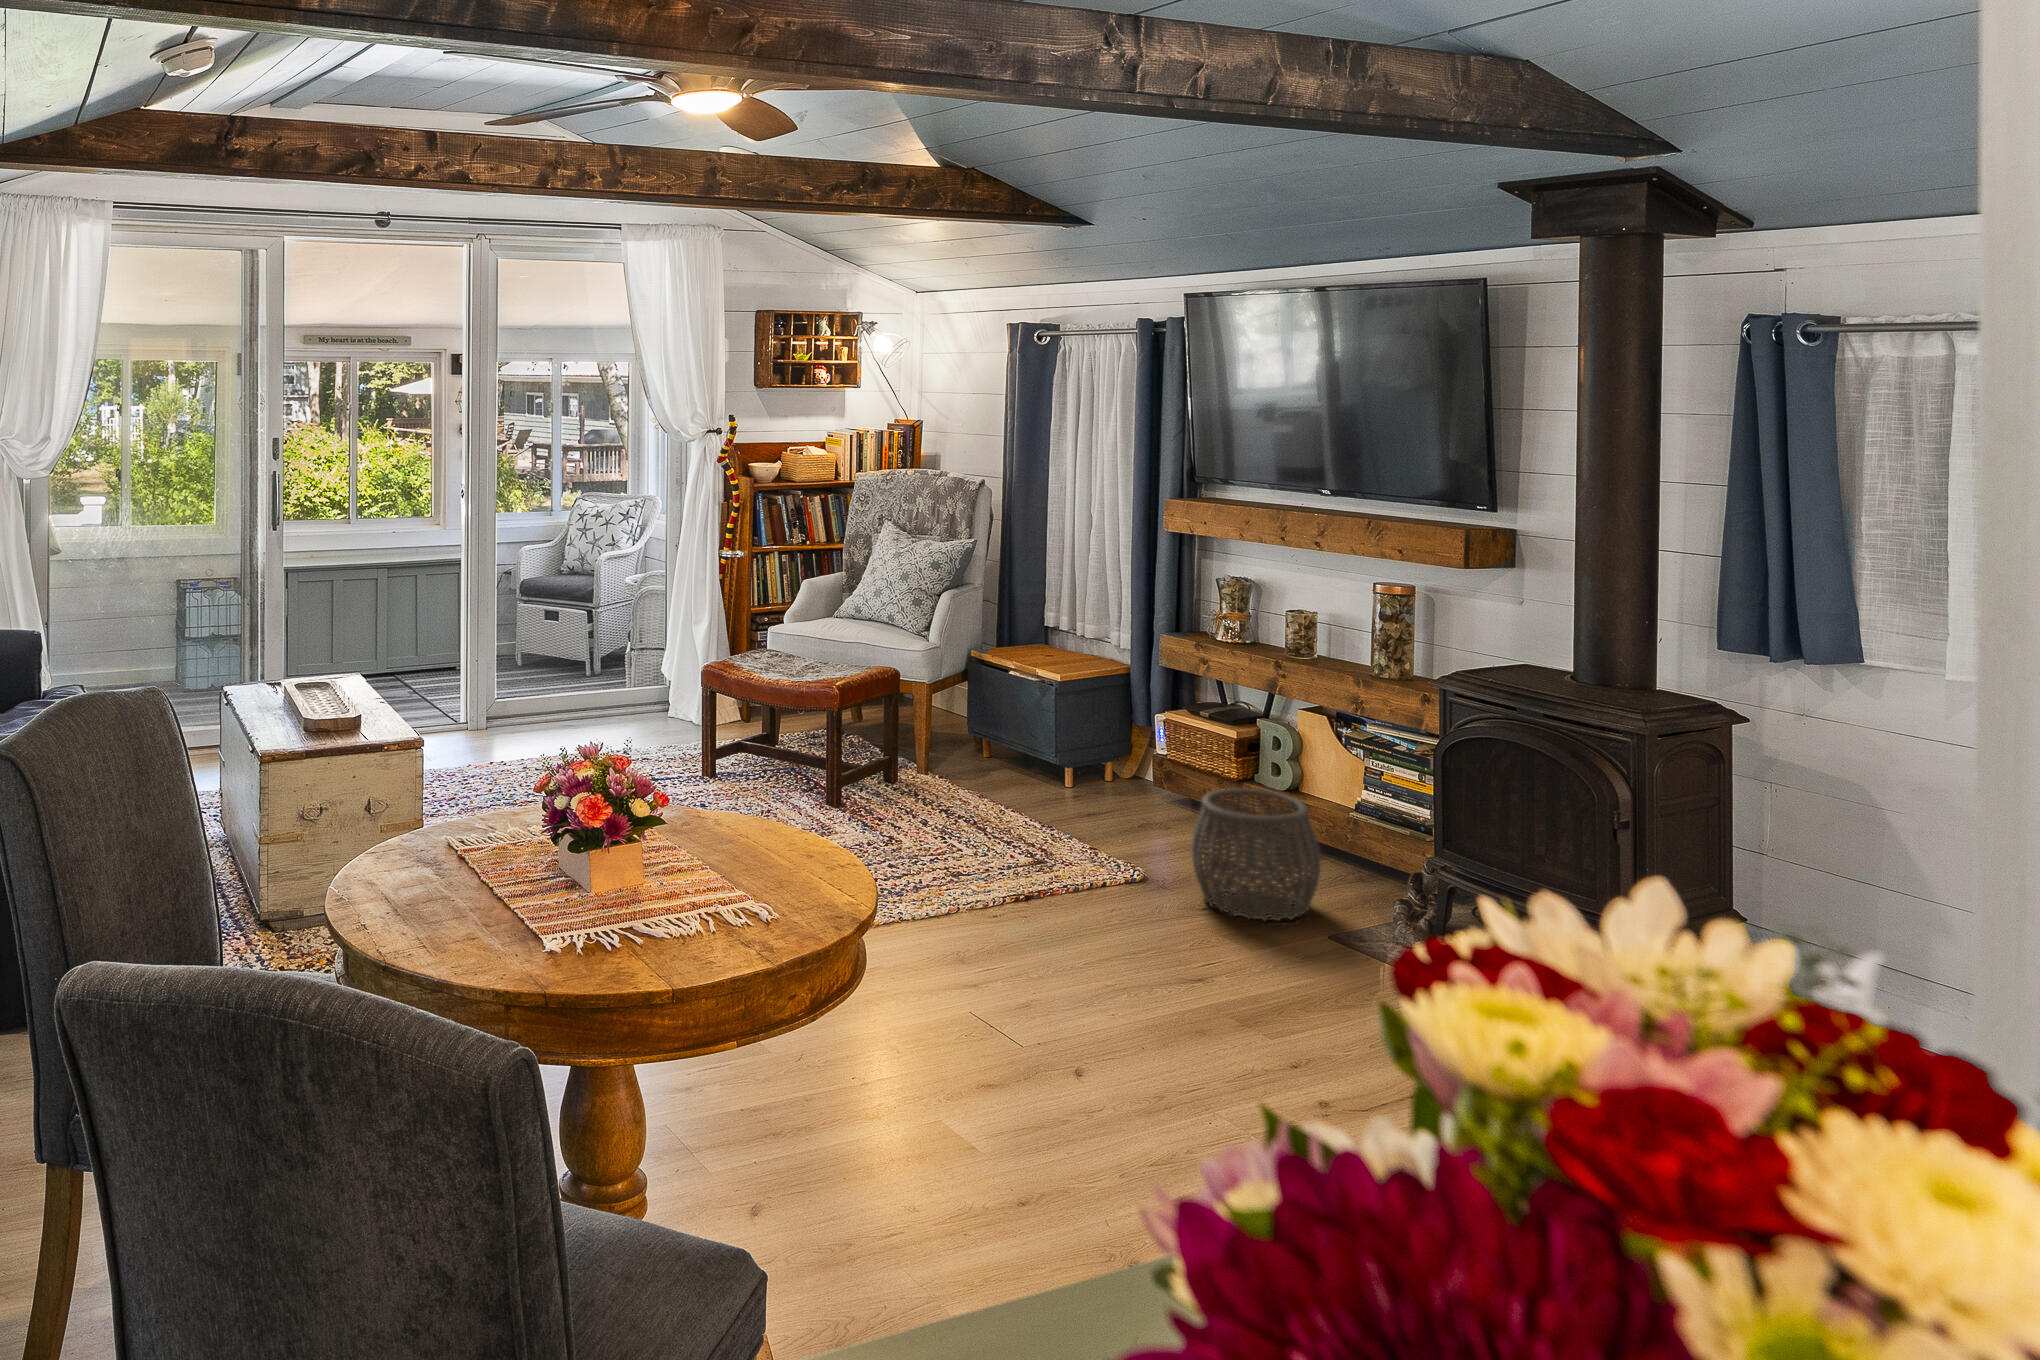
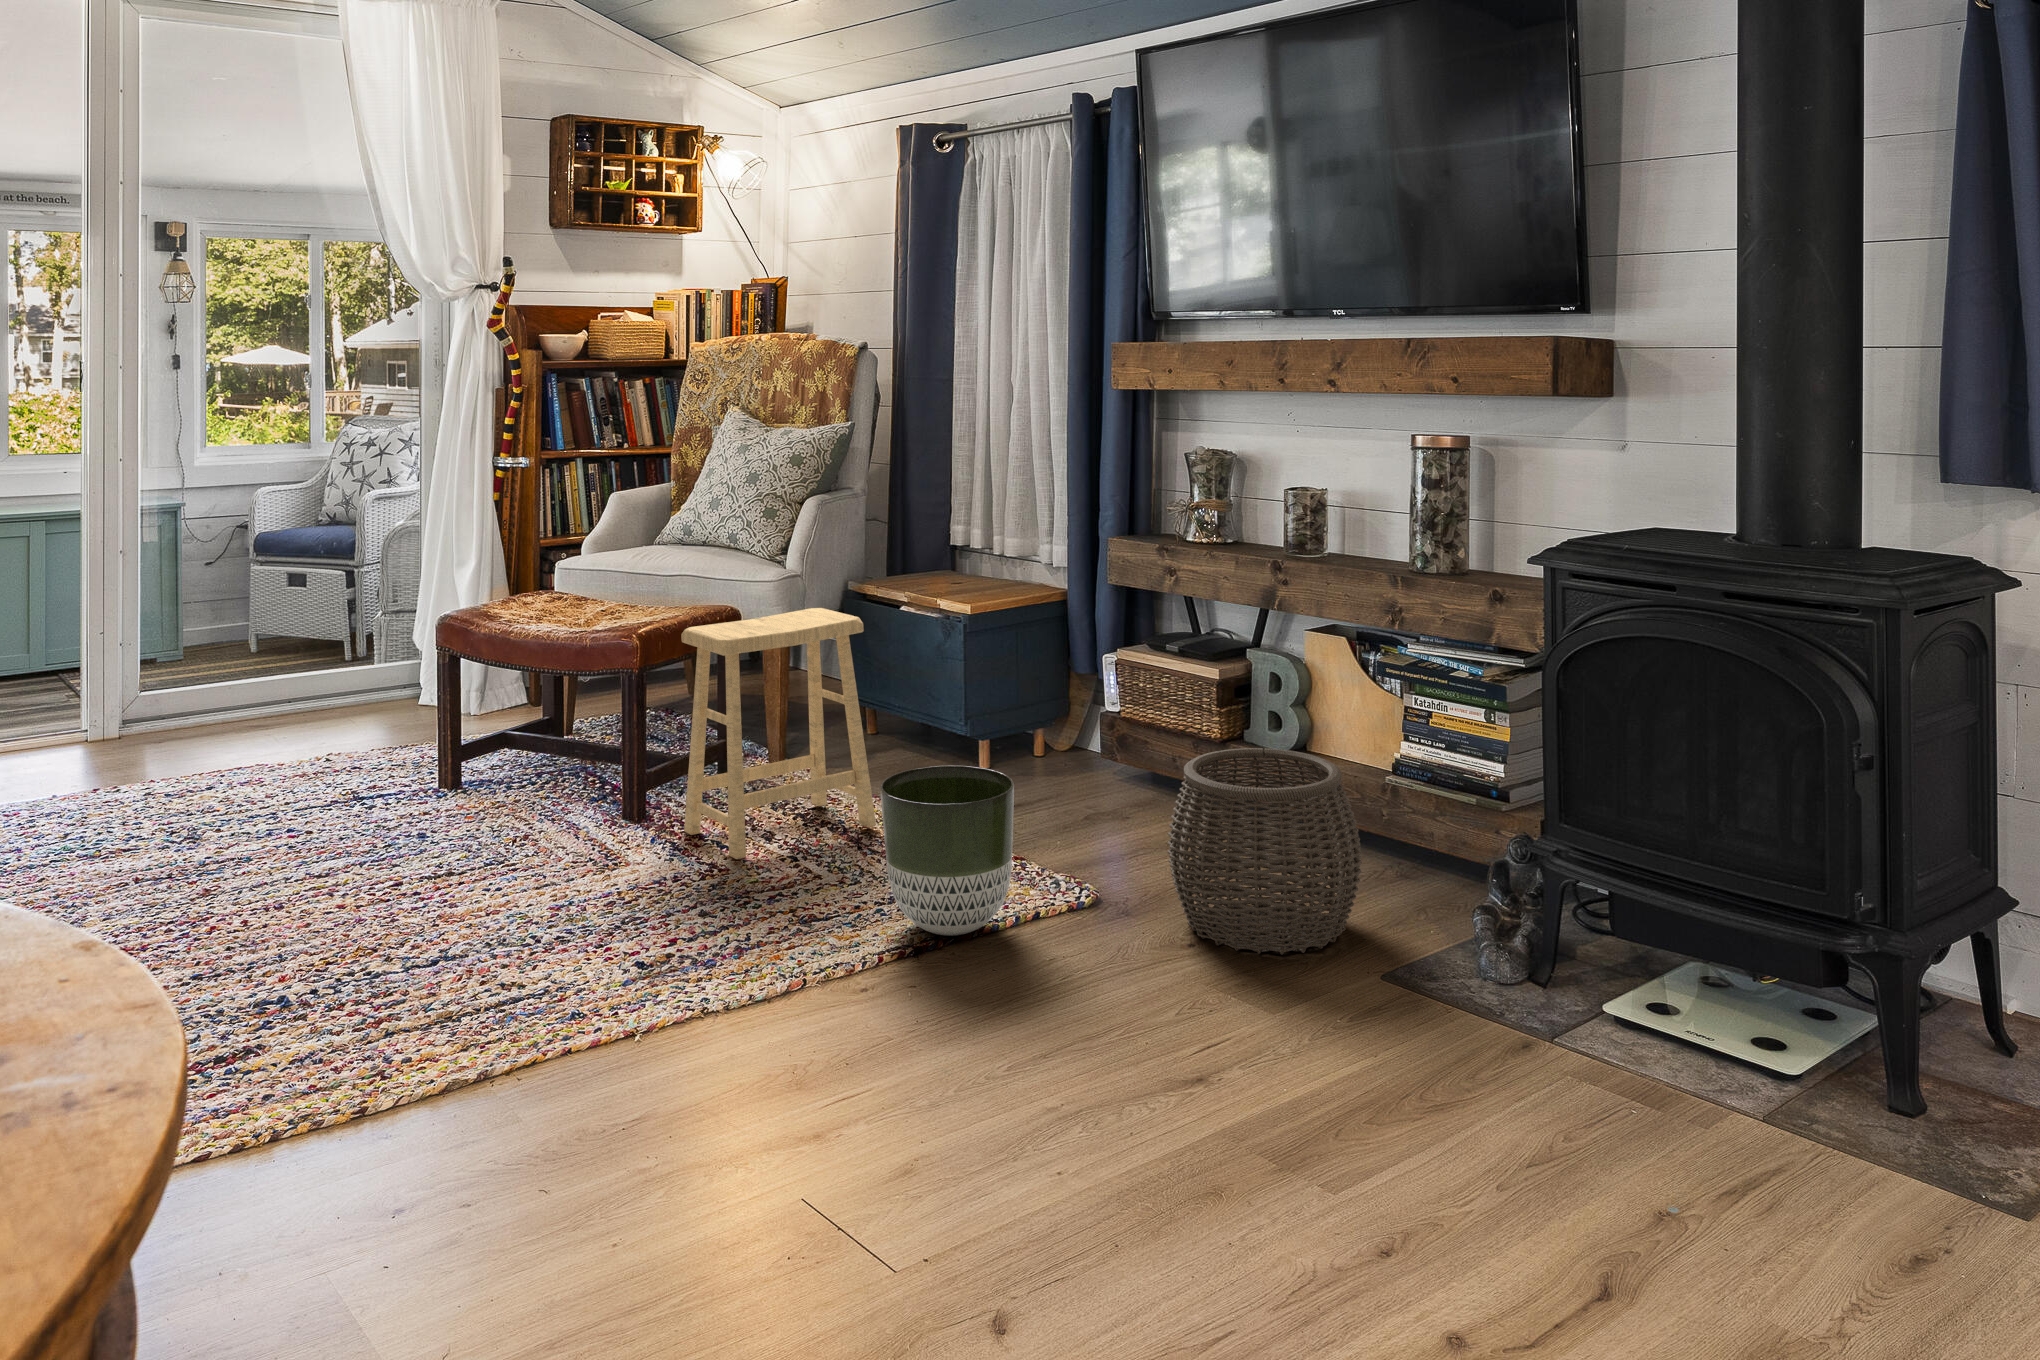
footstool: none [868,675,995,836] -> present [681,608,876,859]
planter: none [1004,786,1089,892] -> present [880,766,1014,936]

